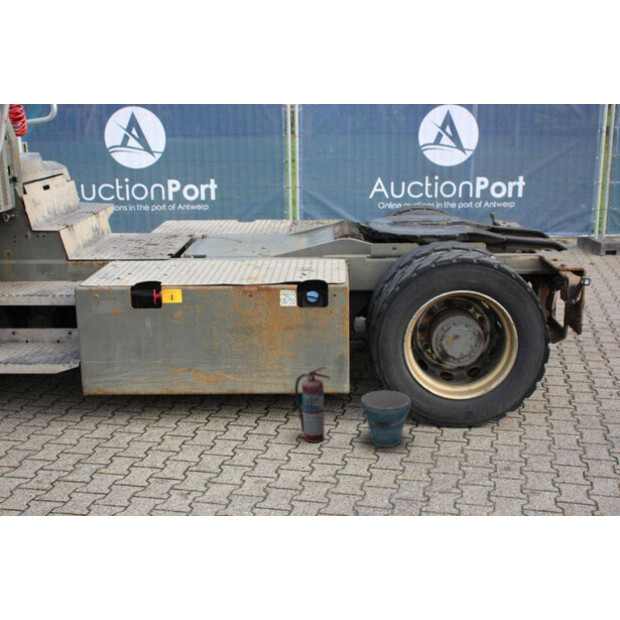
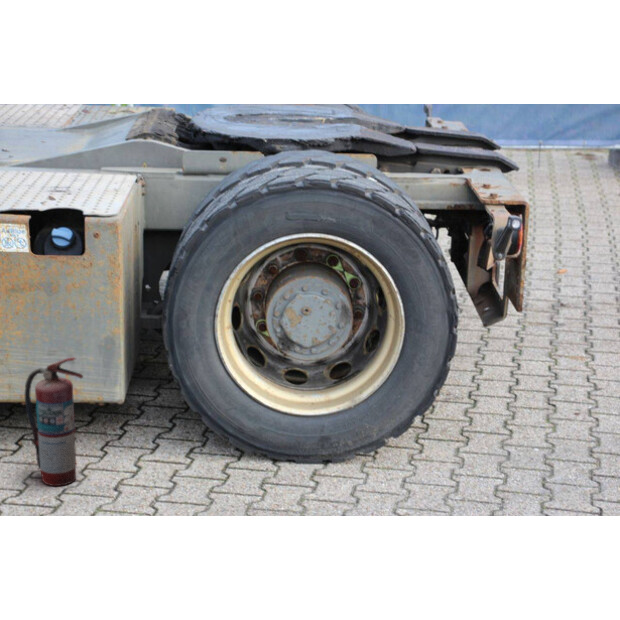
bucket: present [362,391,411,447] -> none [136,399,219,494]

